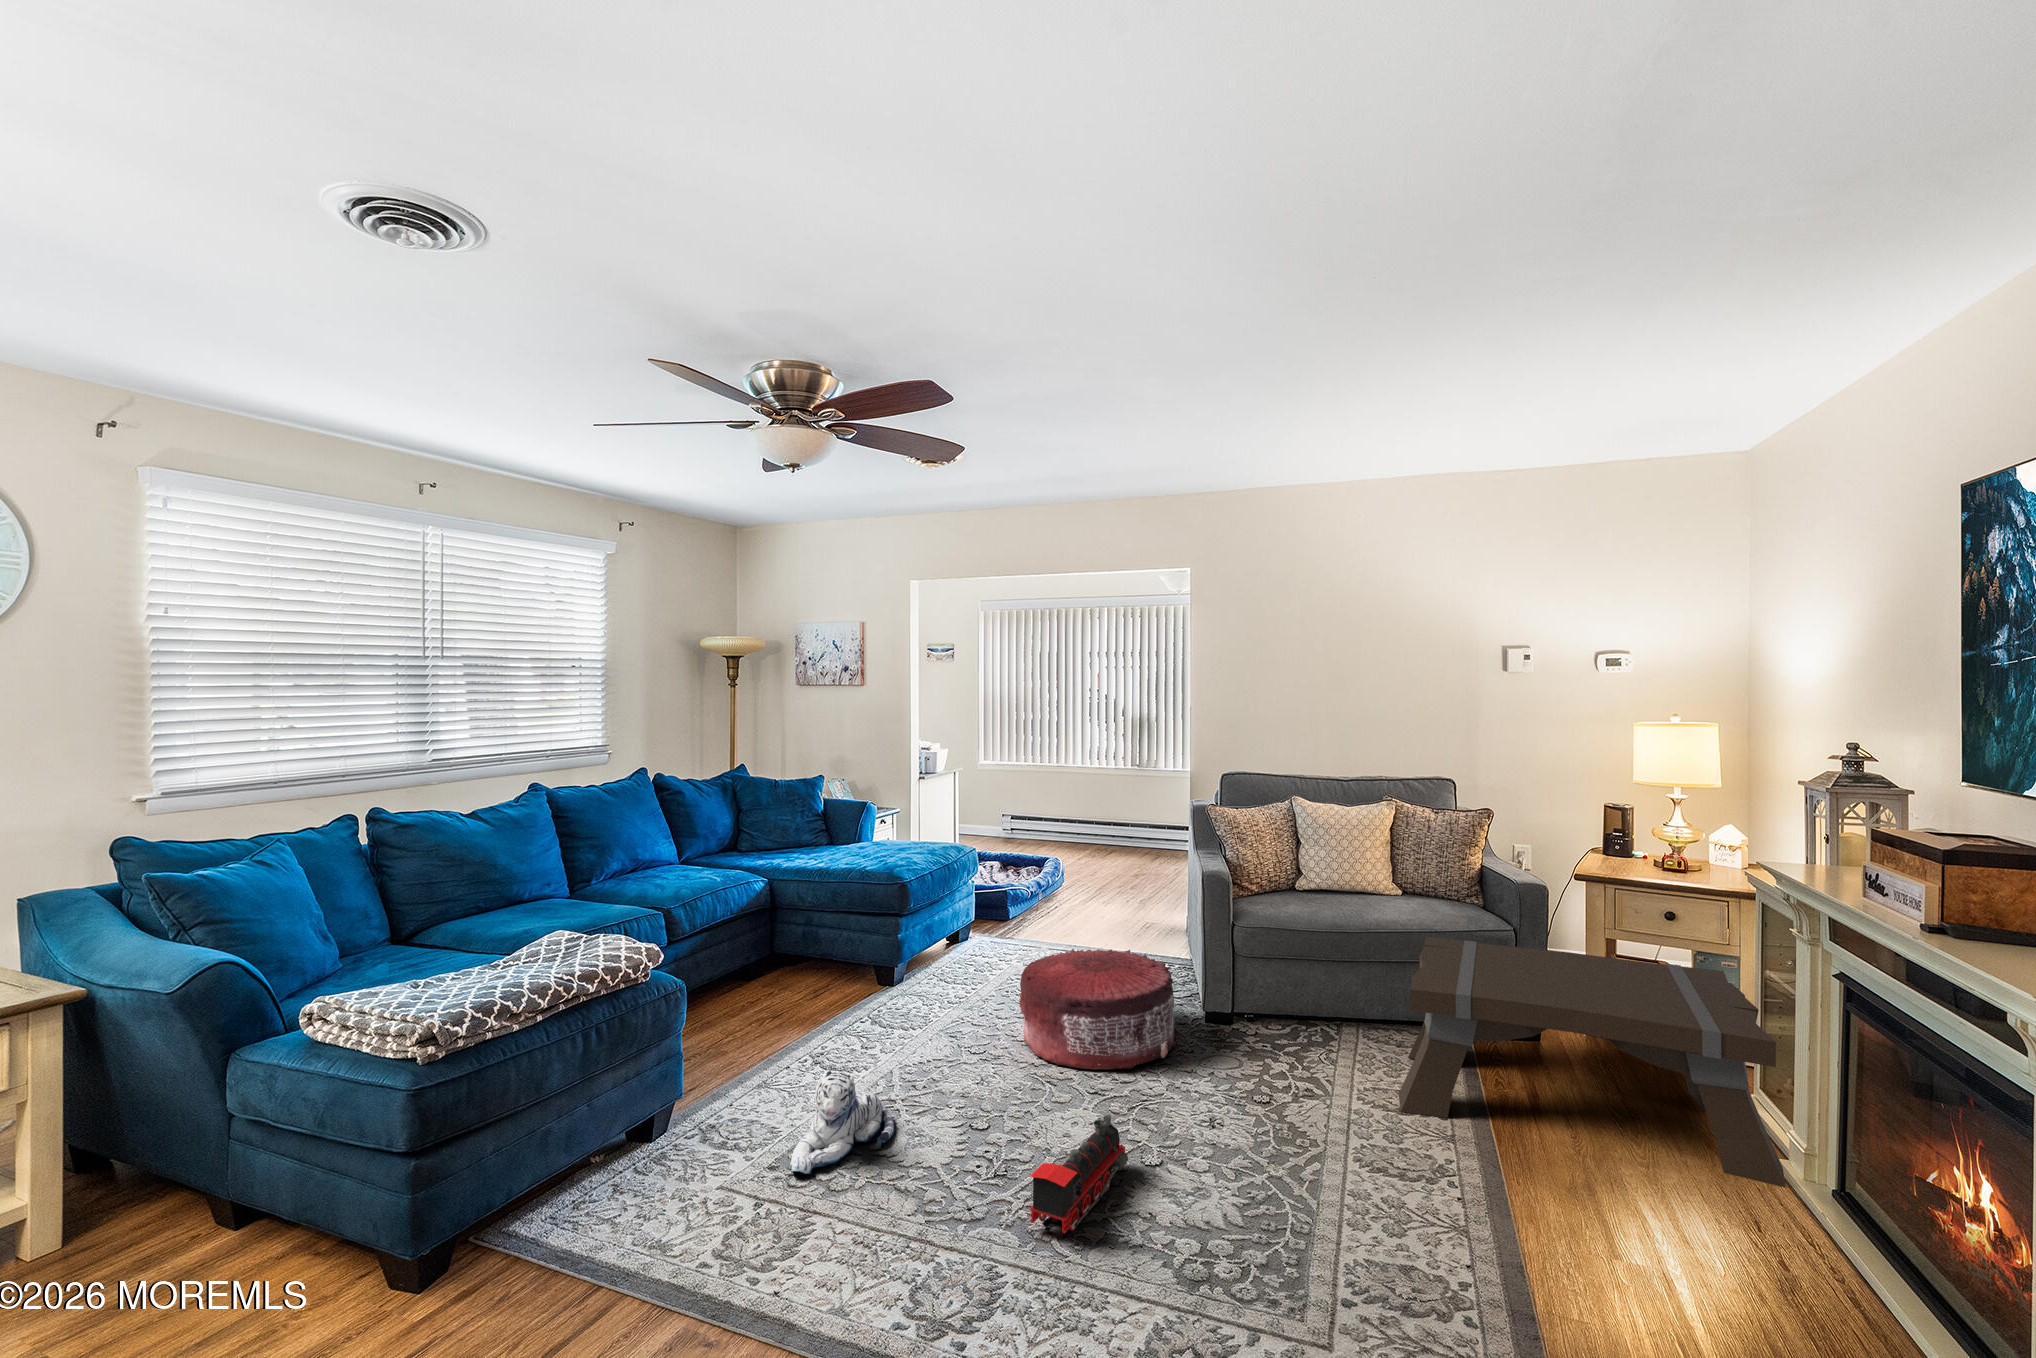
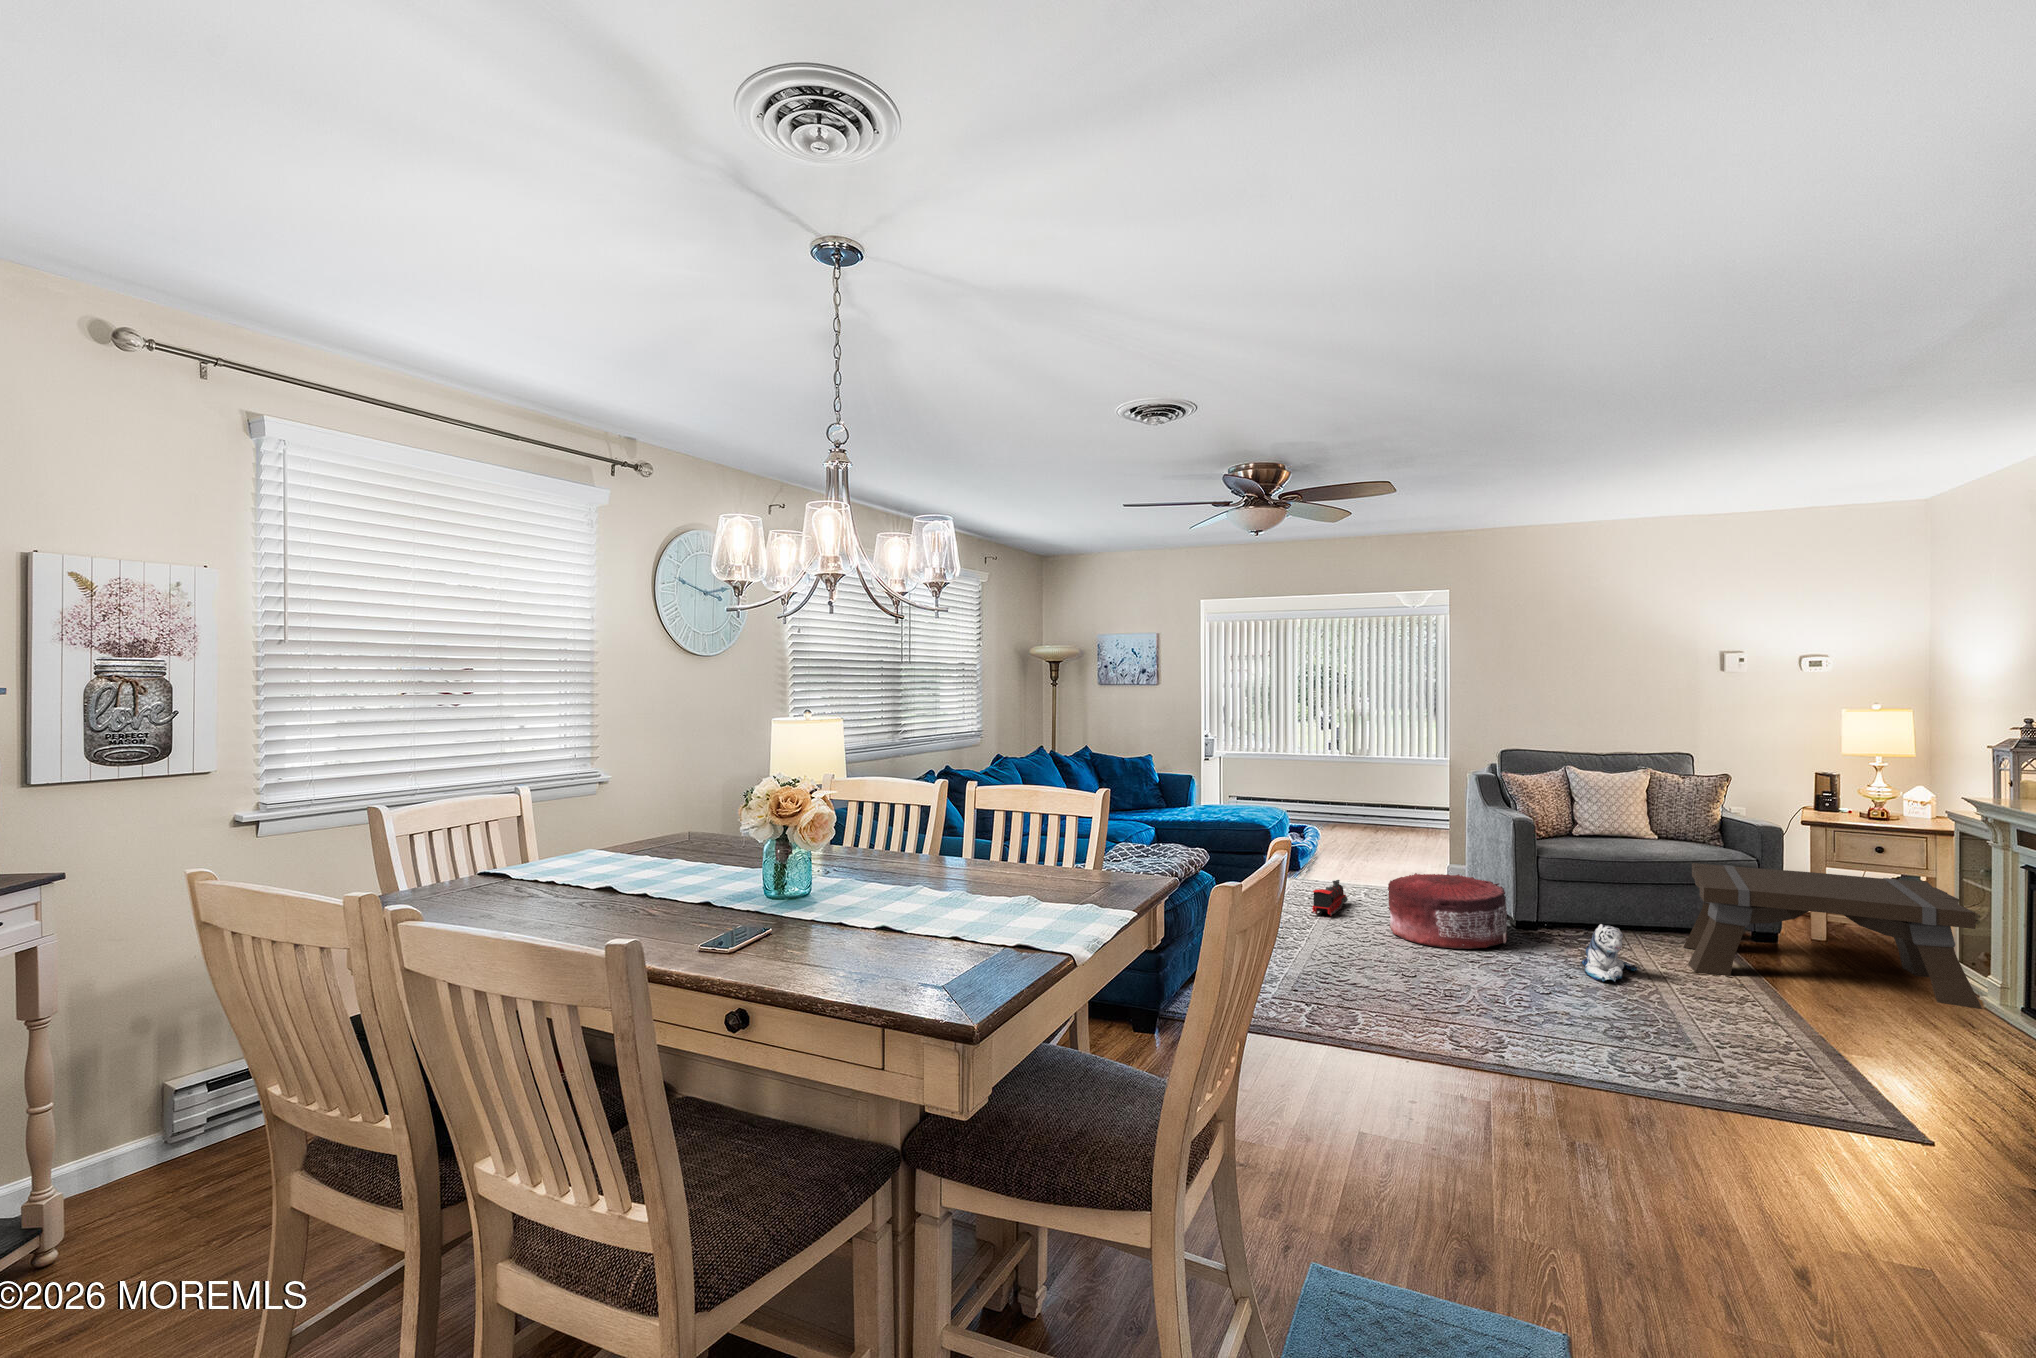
plush toy: present [790,1071,895,1174] -> present [1581,924,1637,982]
toy train: present [1030,1114,1128,1233] -> present [1312,880,1348,916]

